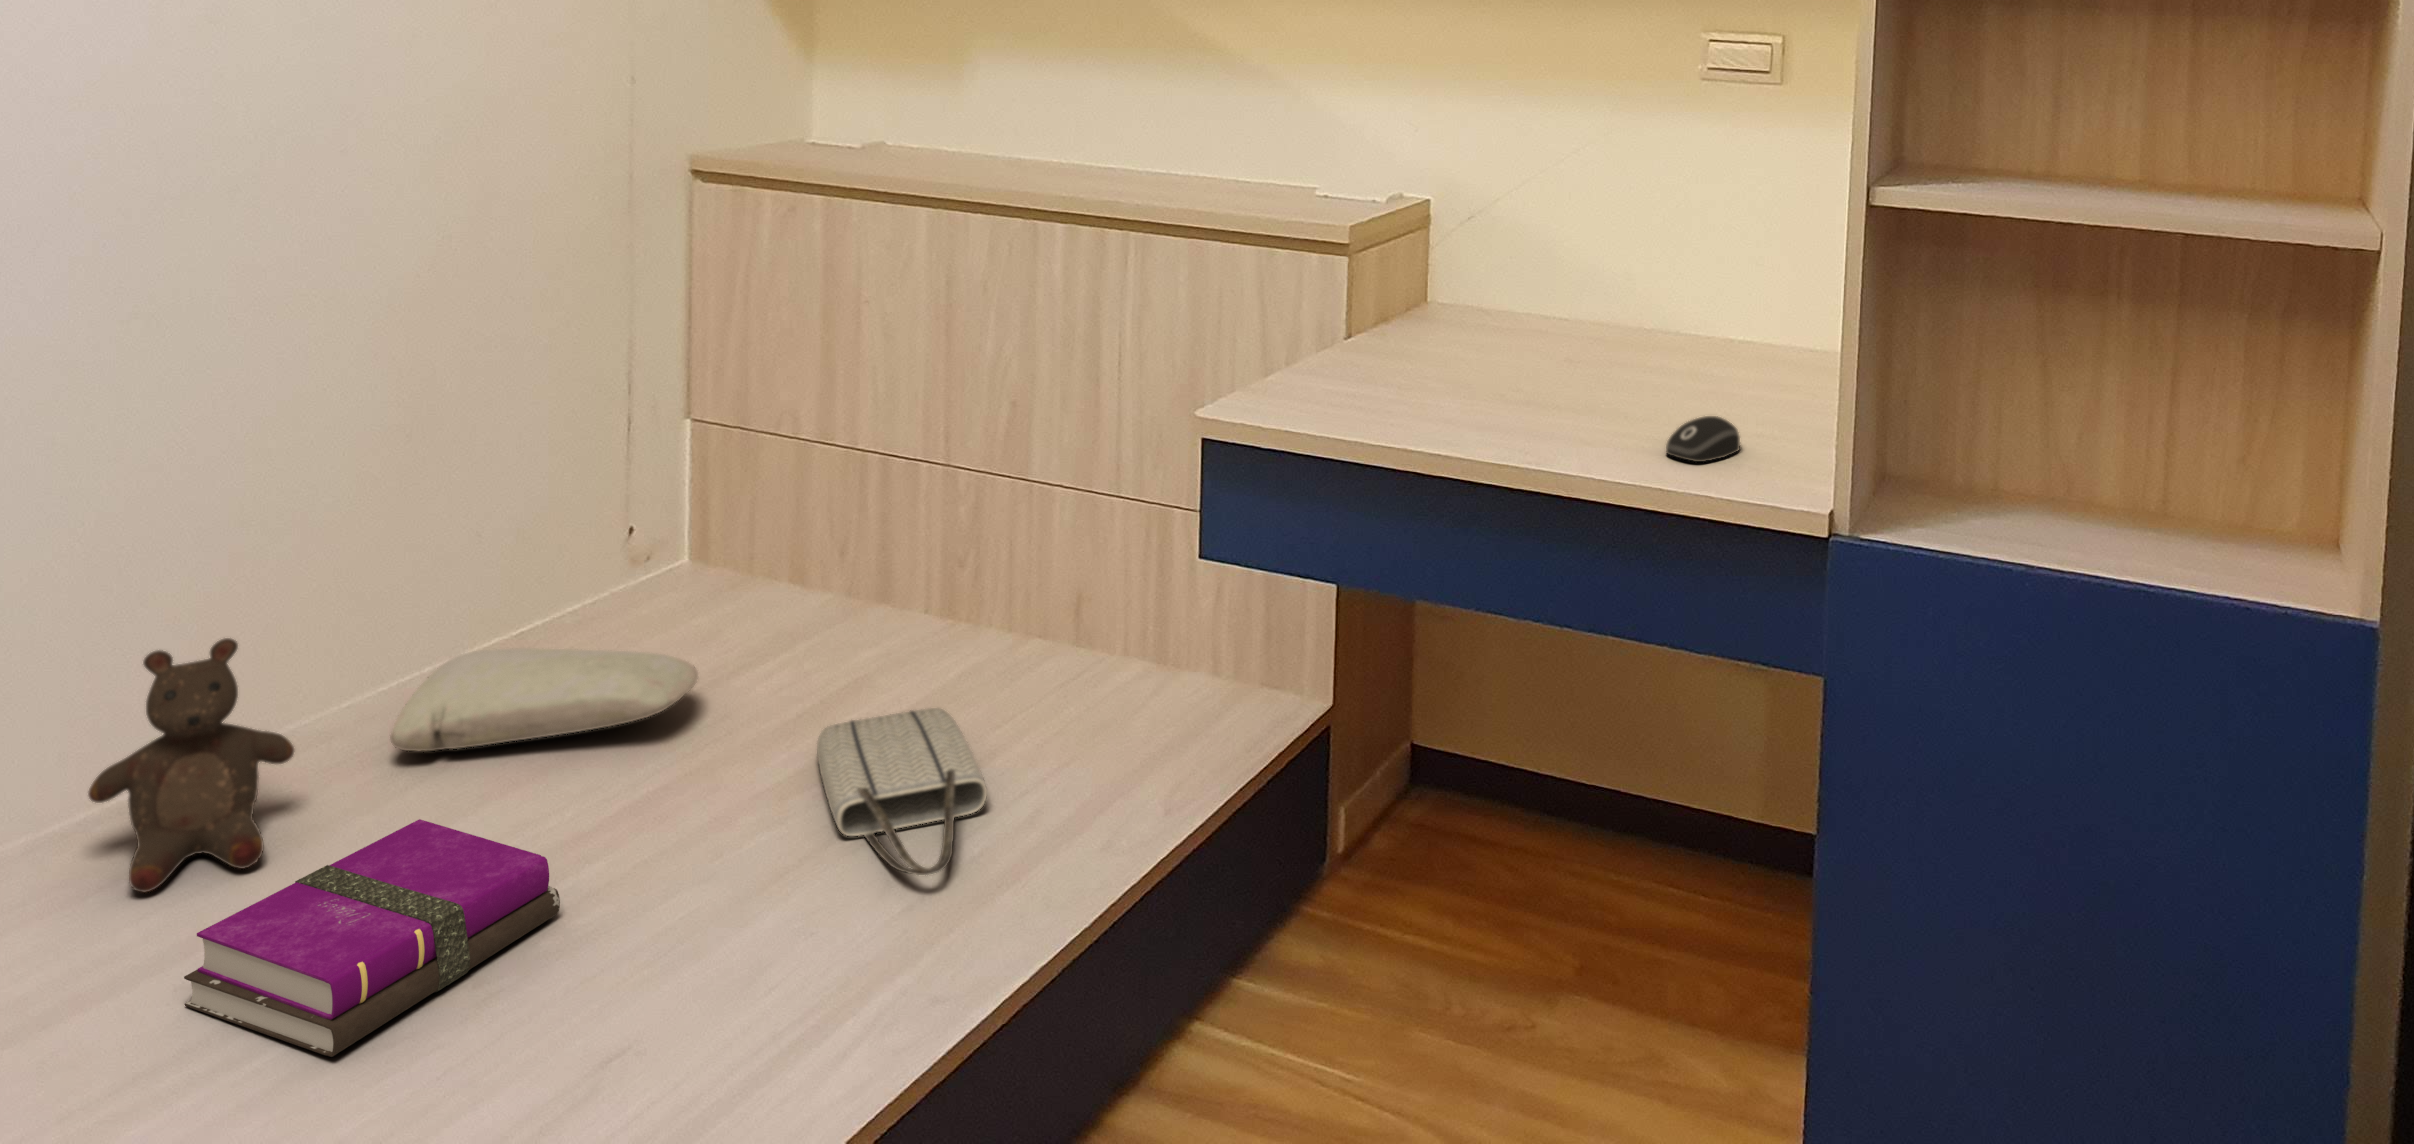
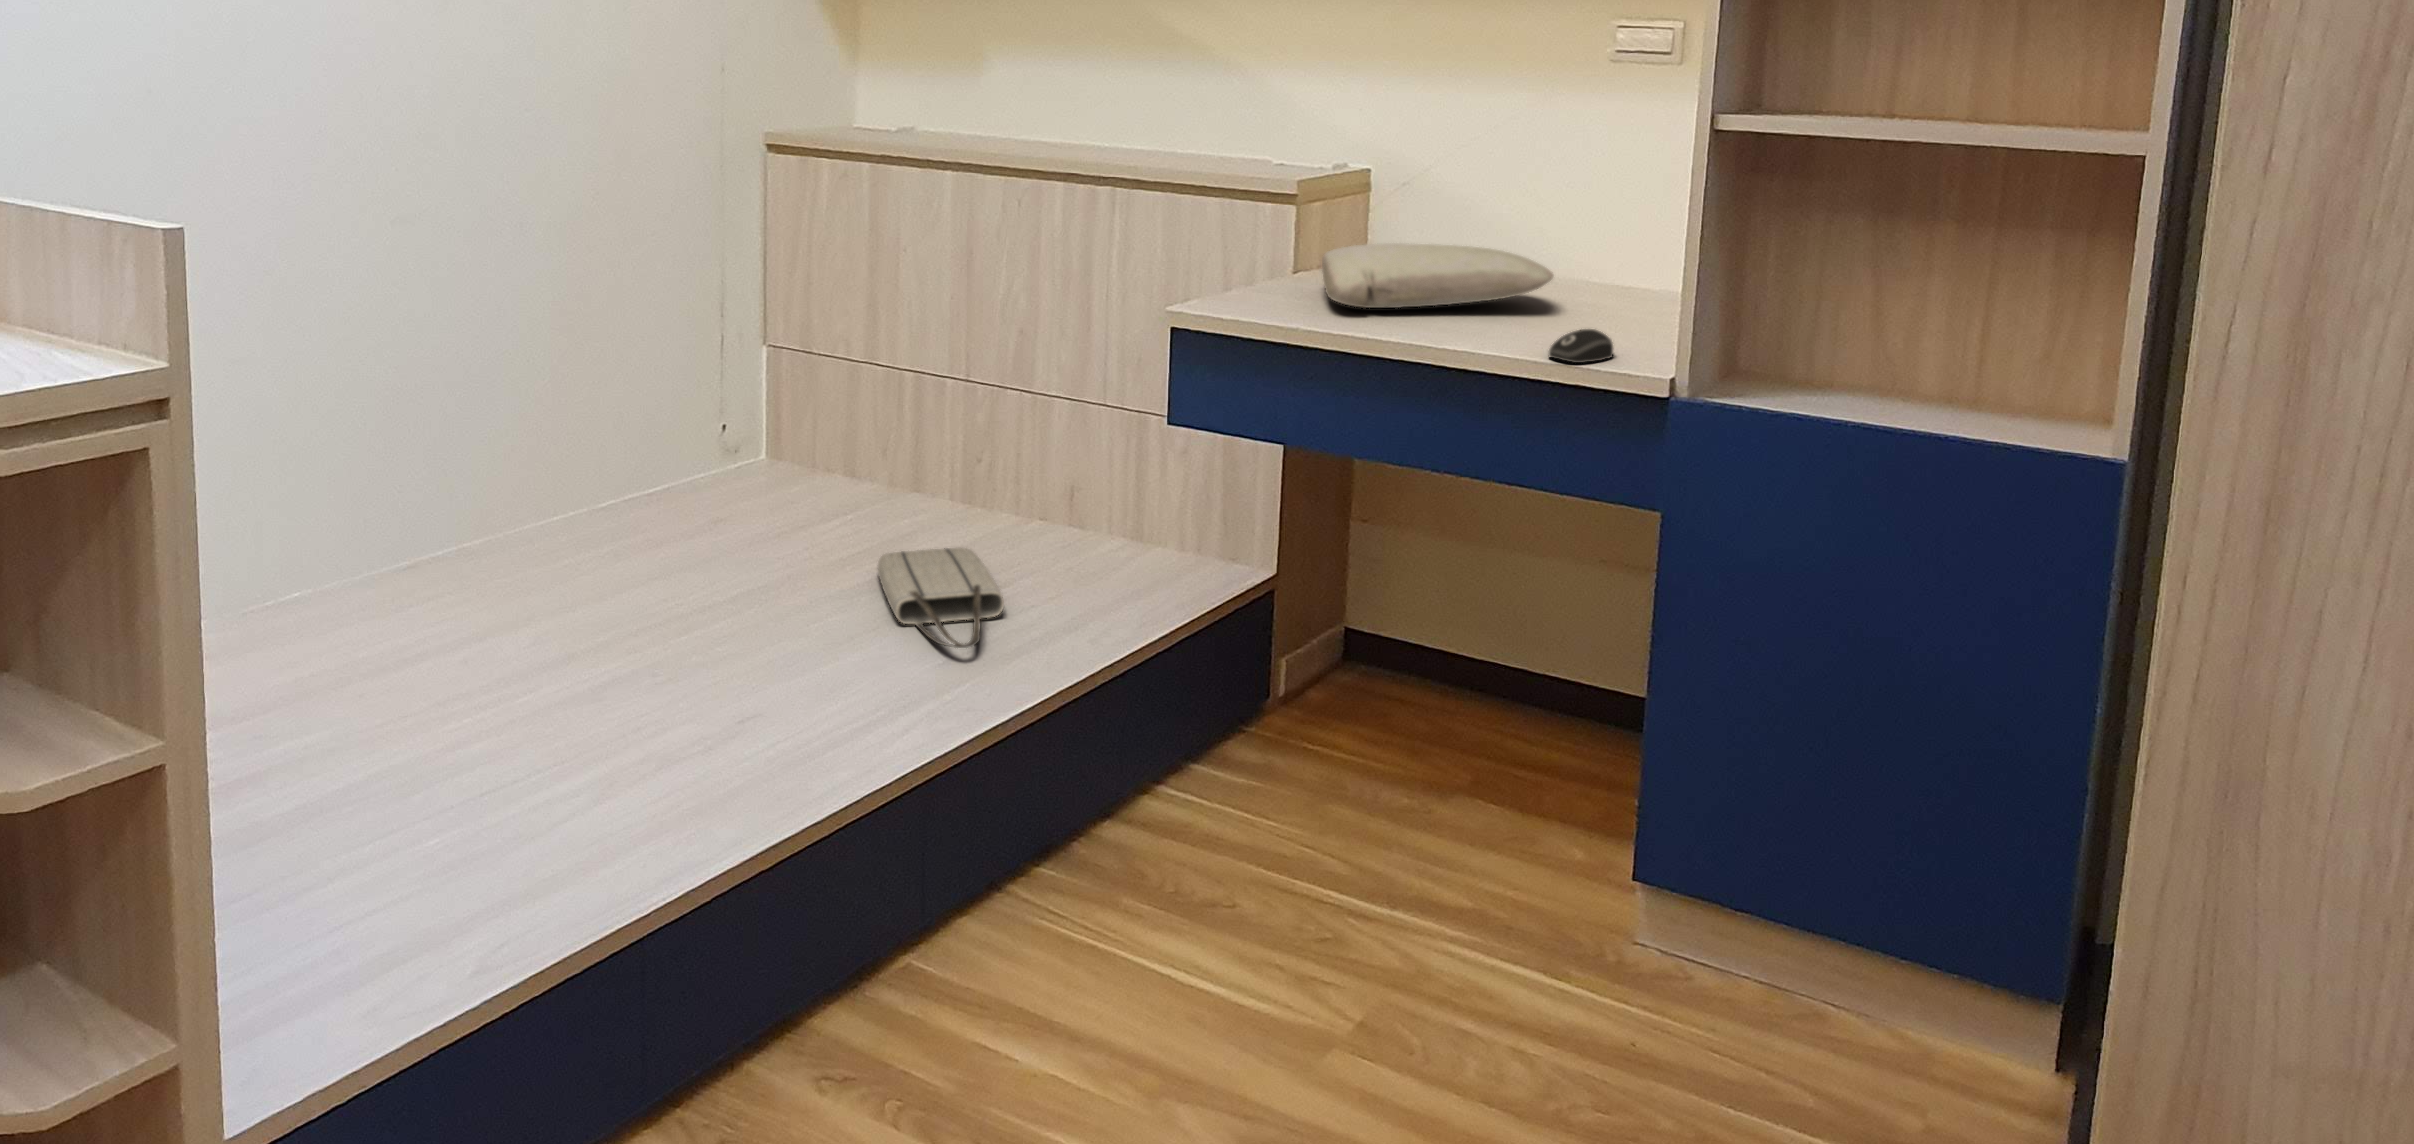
stuffed bear: present [88,638,294,892] -> none [397,455,523,619]
pillow: present [390,648,698,751] -> present [1322,243,1554,308]
notebook: present [184,819,560,1057] -> none [475,584,709,716]

